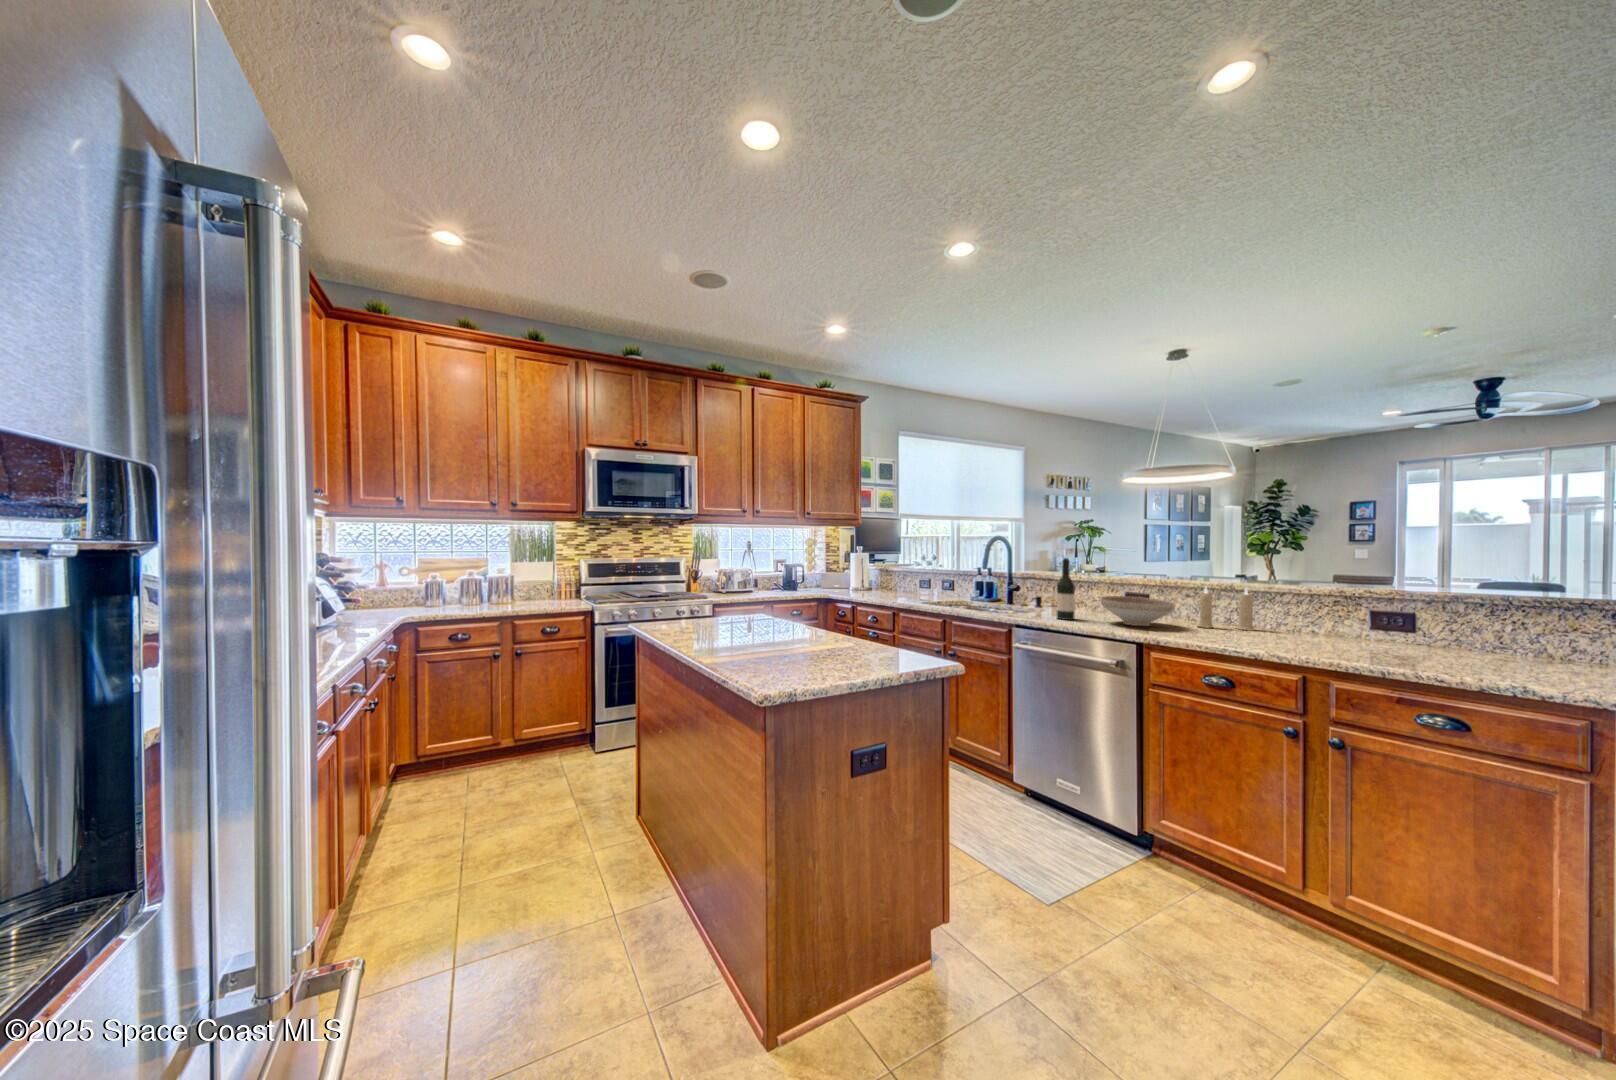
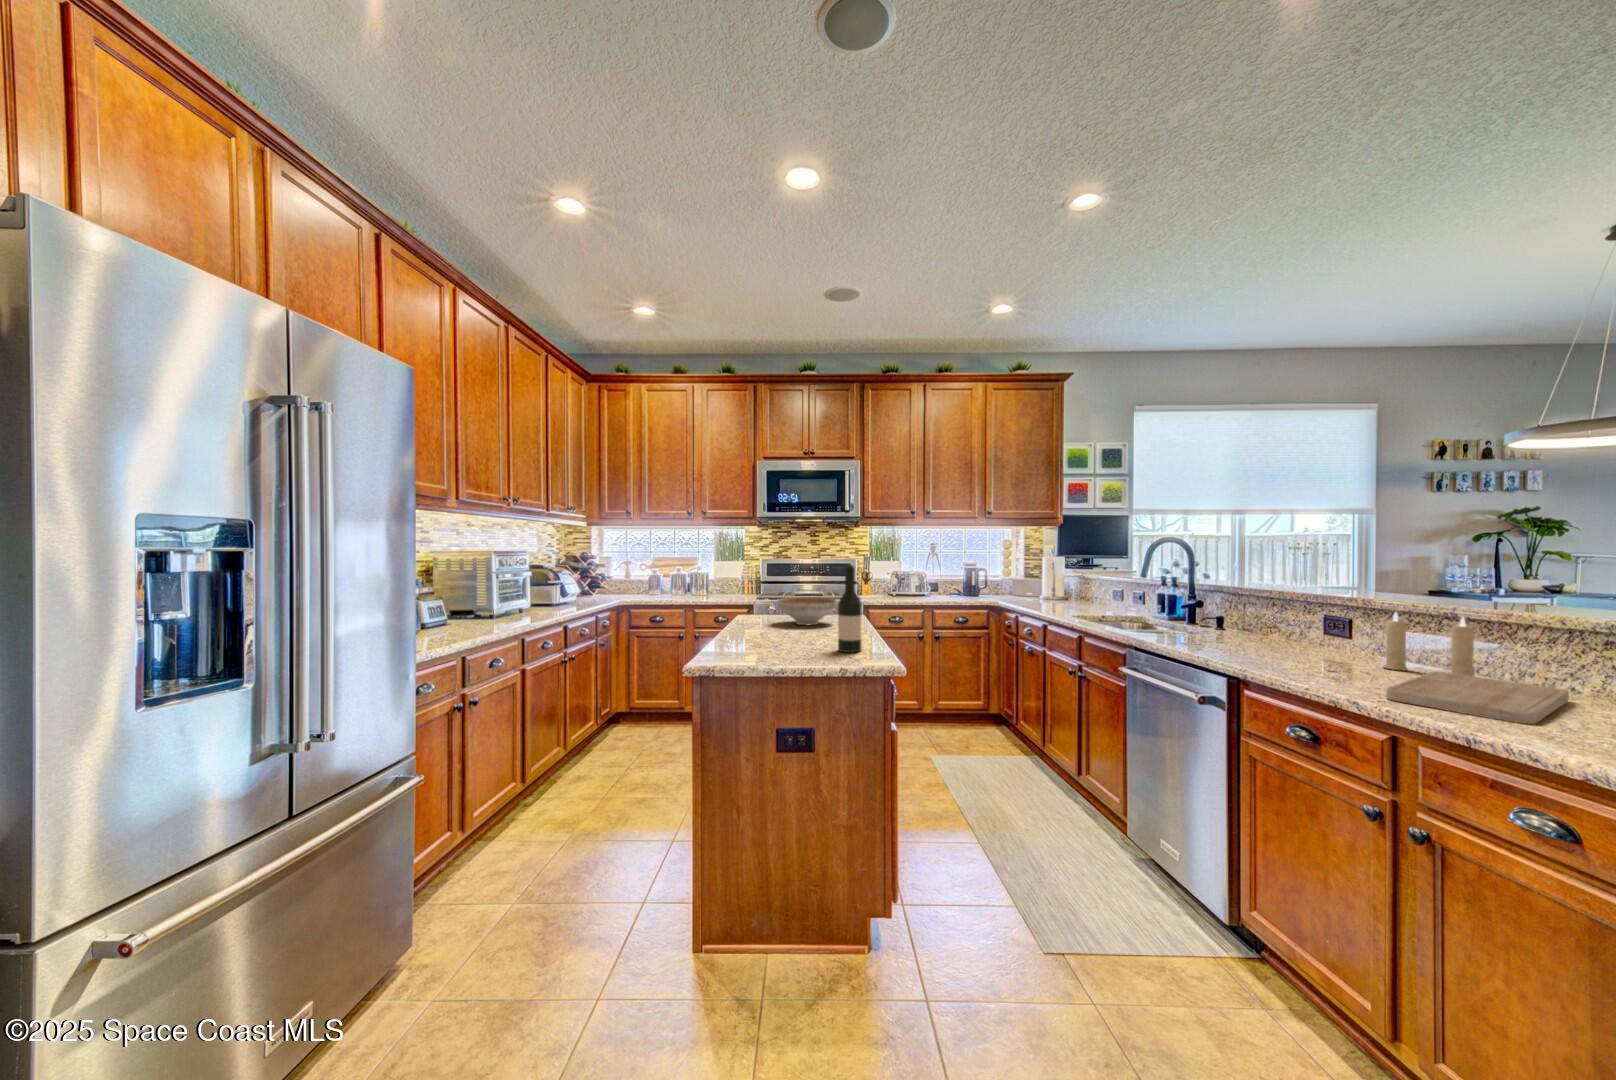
wine bottle: present [1057,558,1075,620] -> present [838,565,861,653]
decorative bowl: present [1100,596,1175,626] -> present [778,597,837,625]
cutting board: none [1252,628,1390,662] -> present [1386,672,1569,724]

